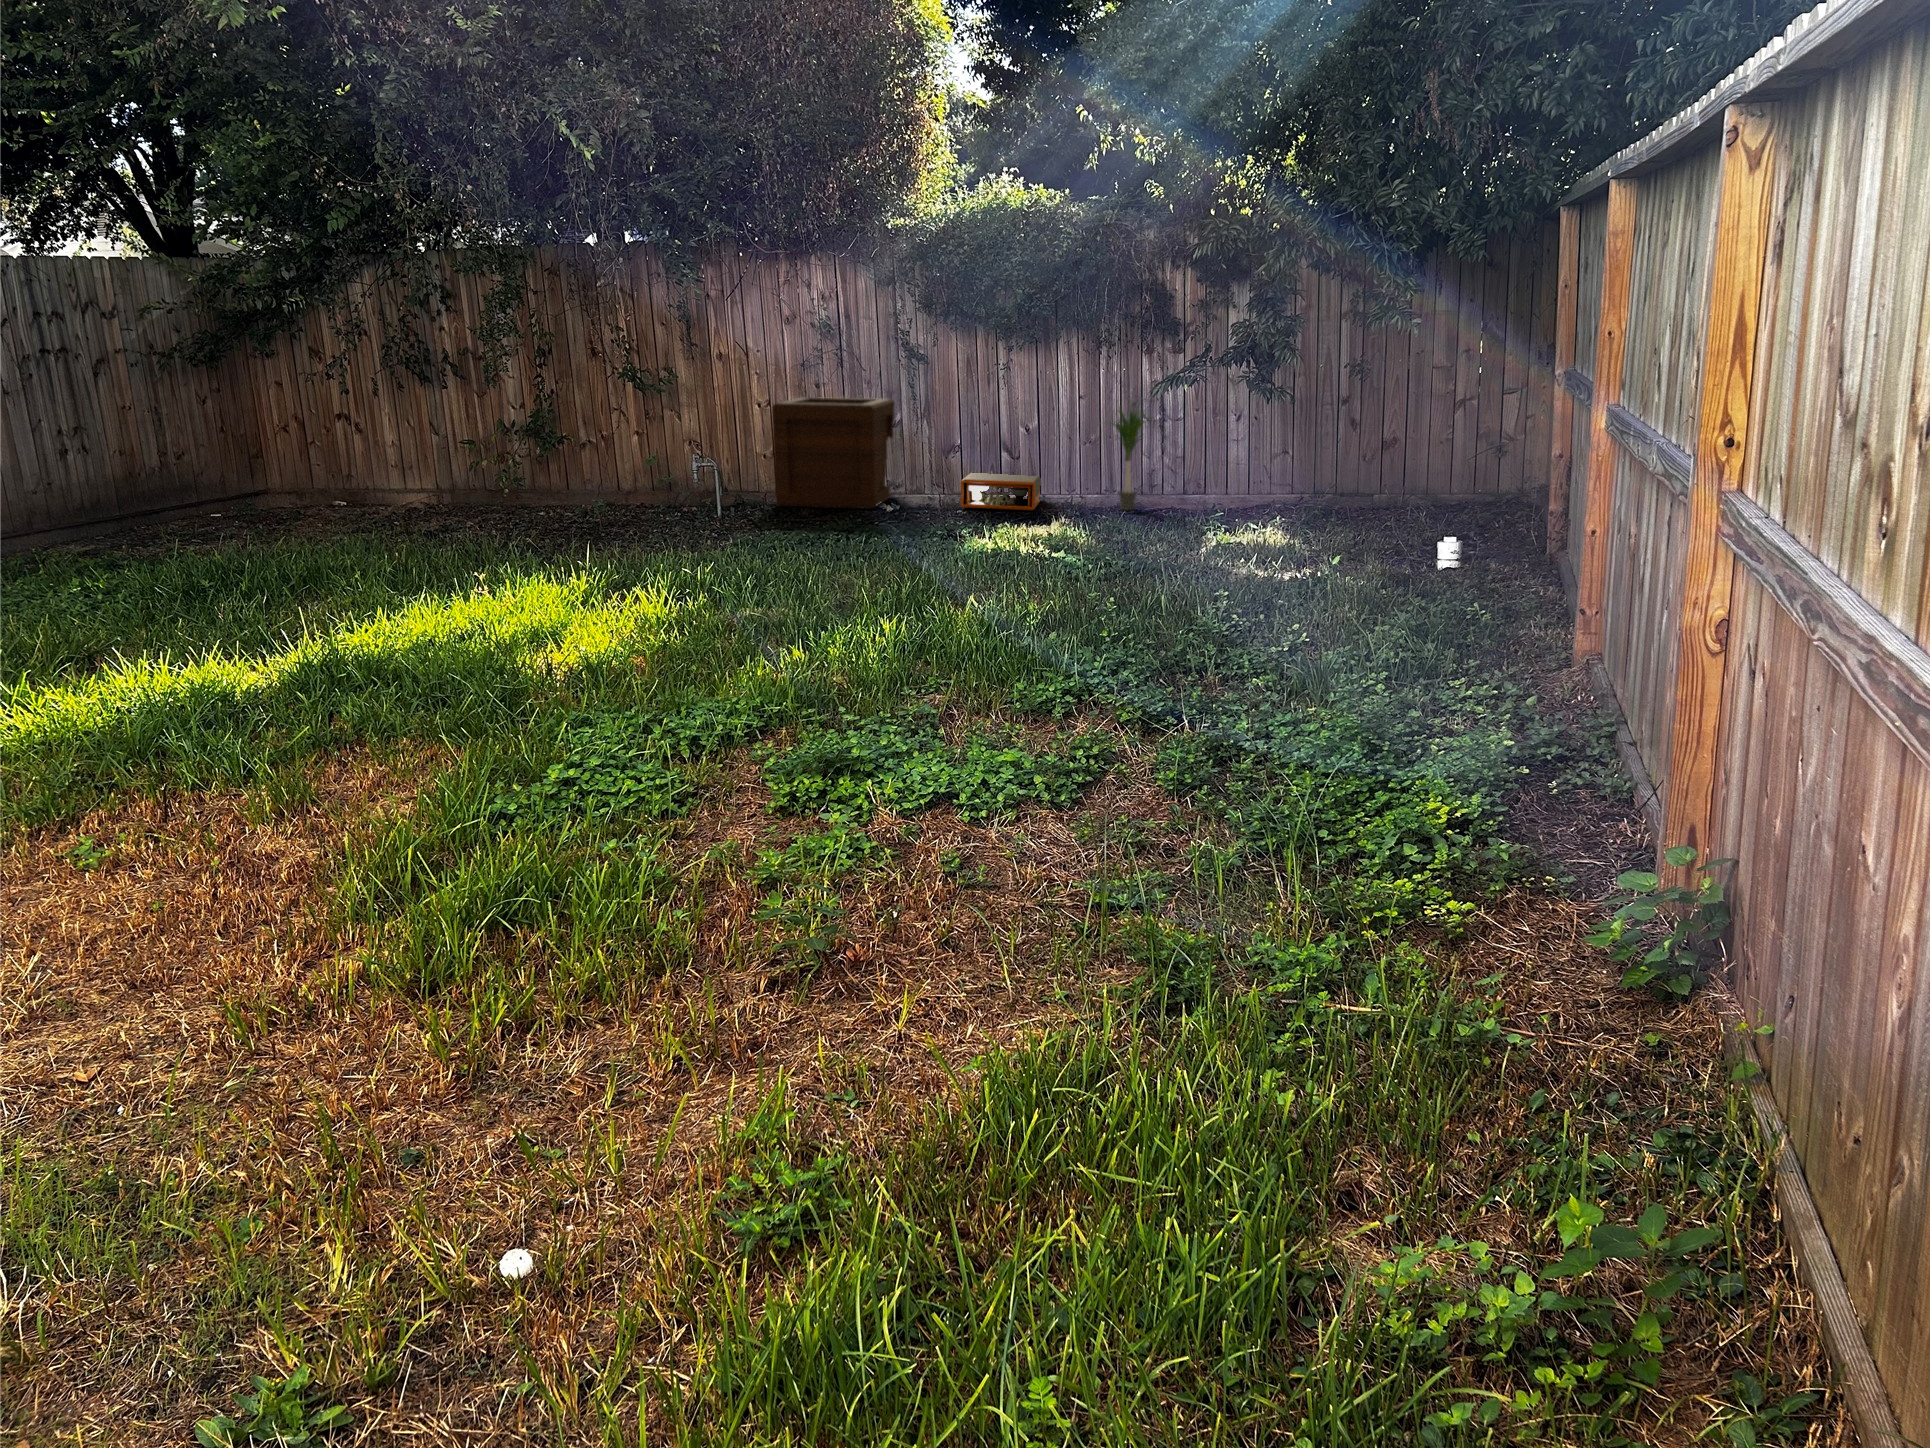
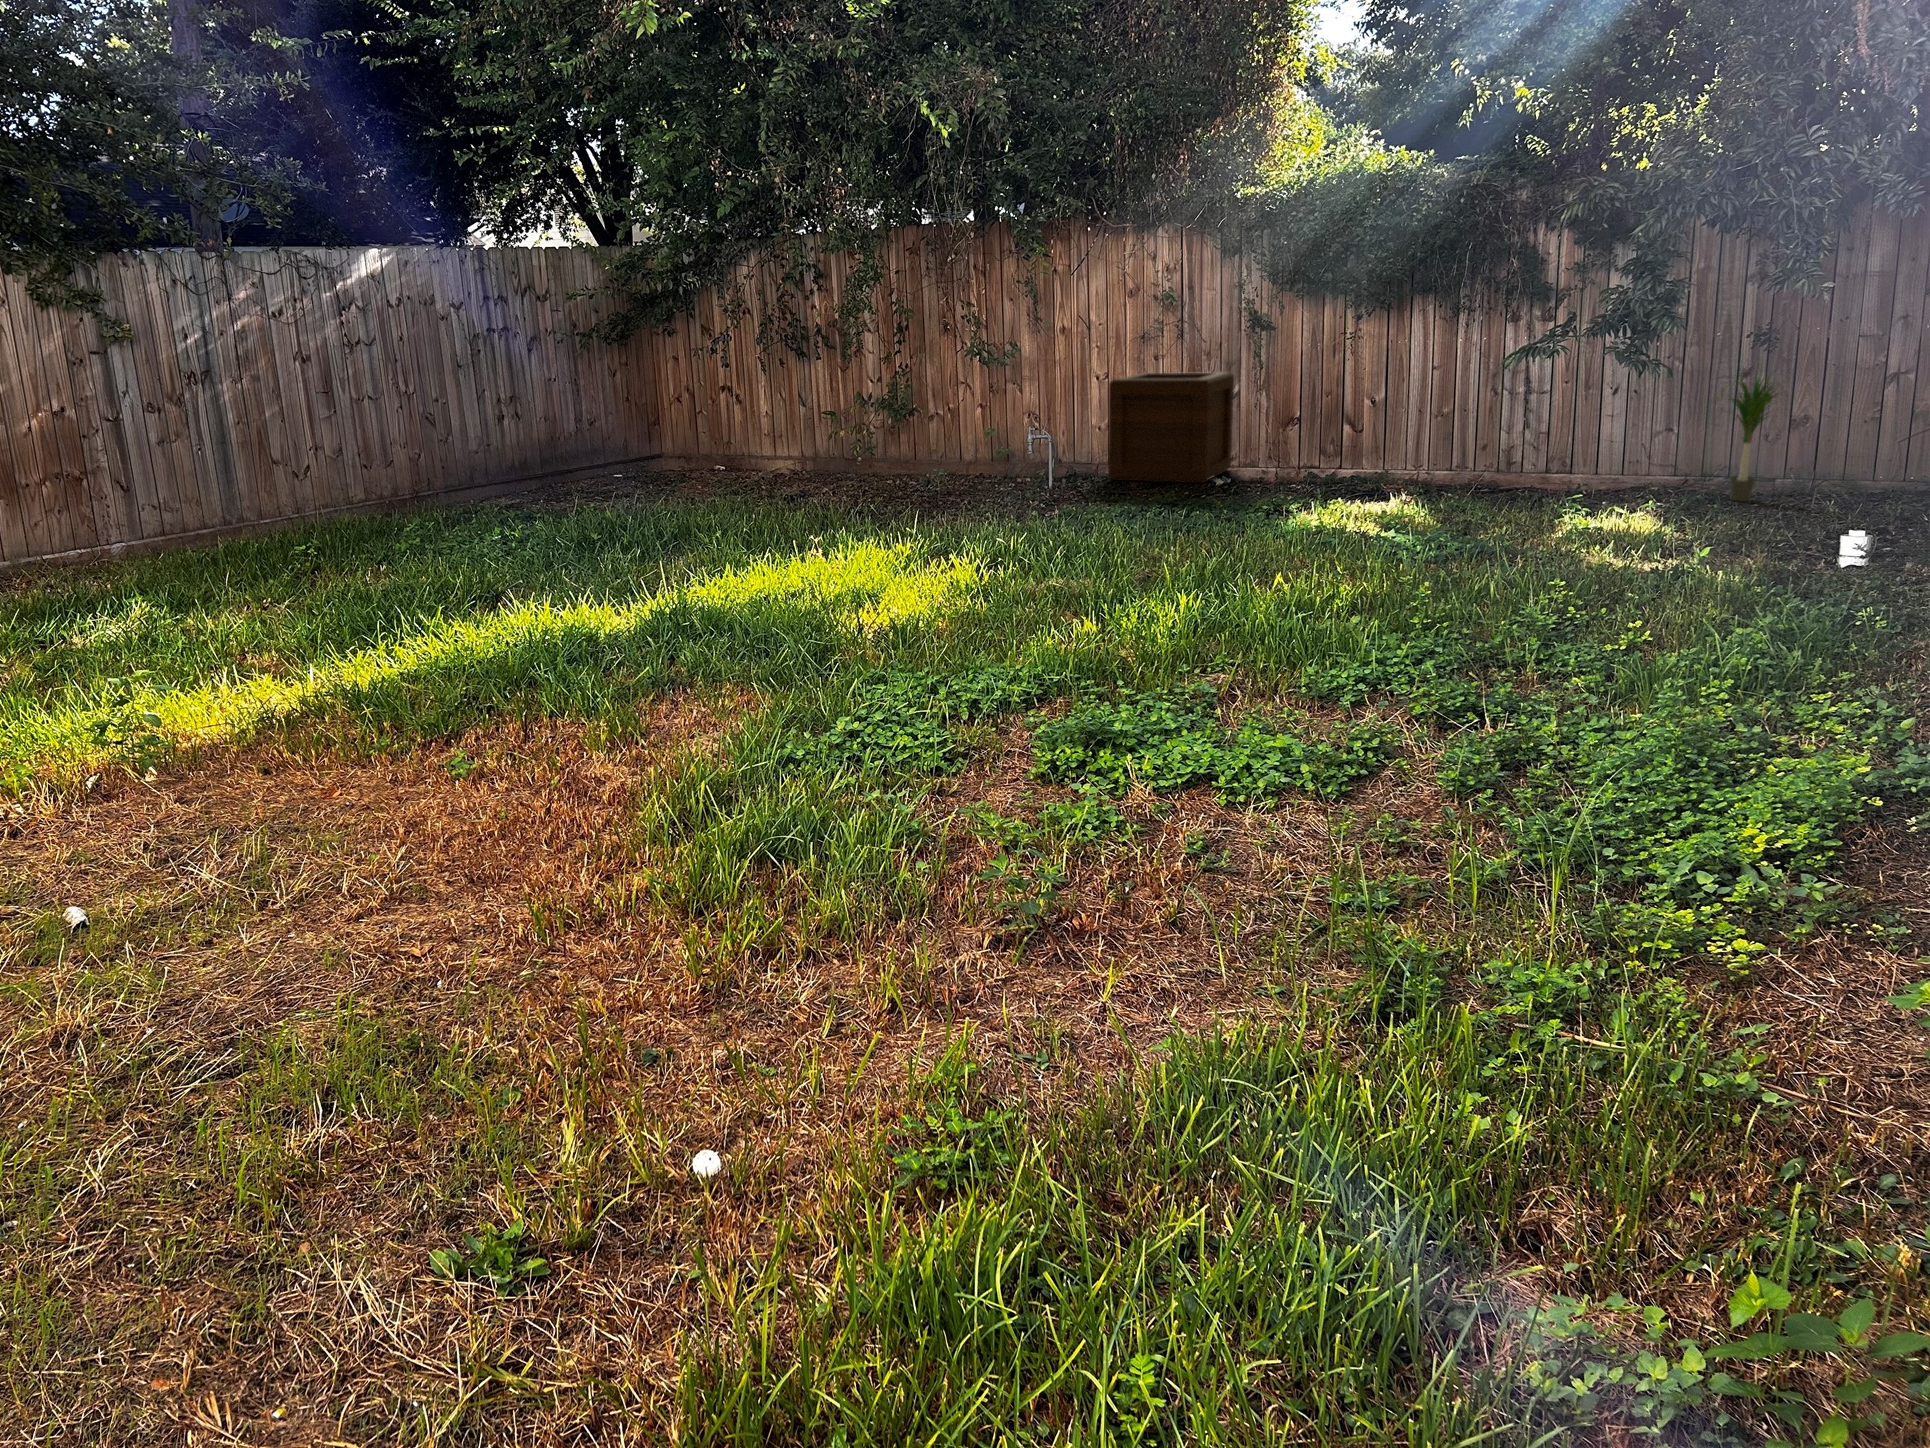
potted plant: present [1108,404,1147,510] -> present [1716,370,1787,502]
storage box: present [960,473,1041,510] -> none [1294,444,1387,485]

